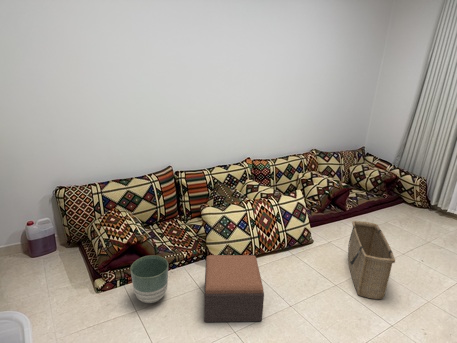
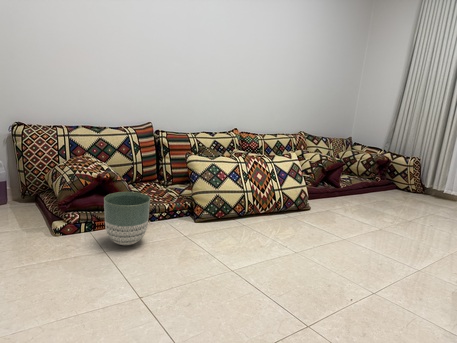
basket: present [348,221,395,299] -> none [349,178,408,251]
footstool: present [204,255,264,322] -> none [192,195,266,264]

